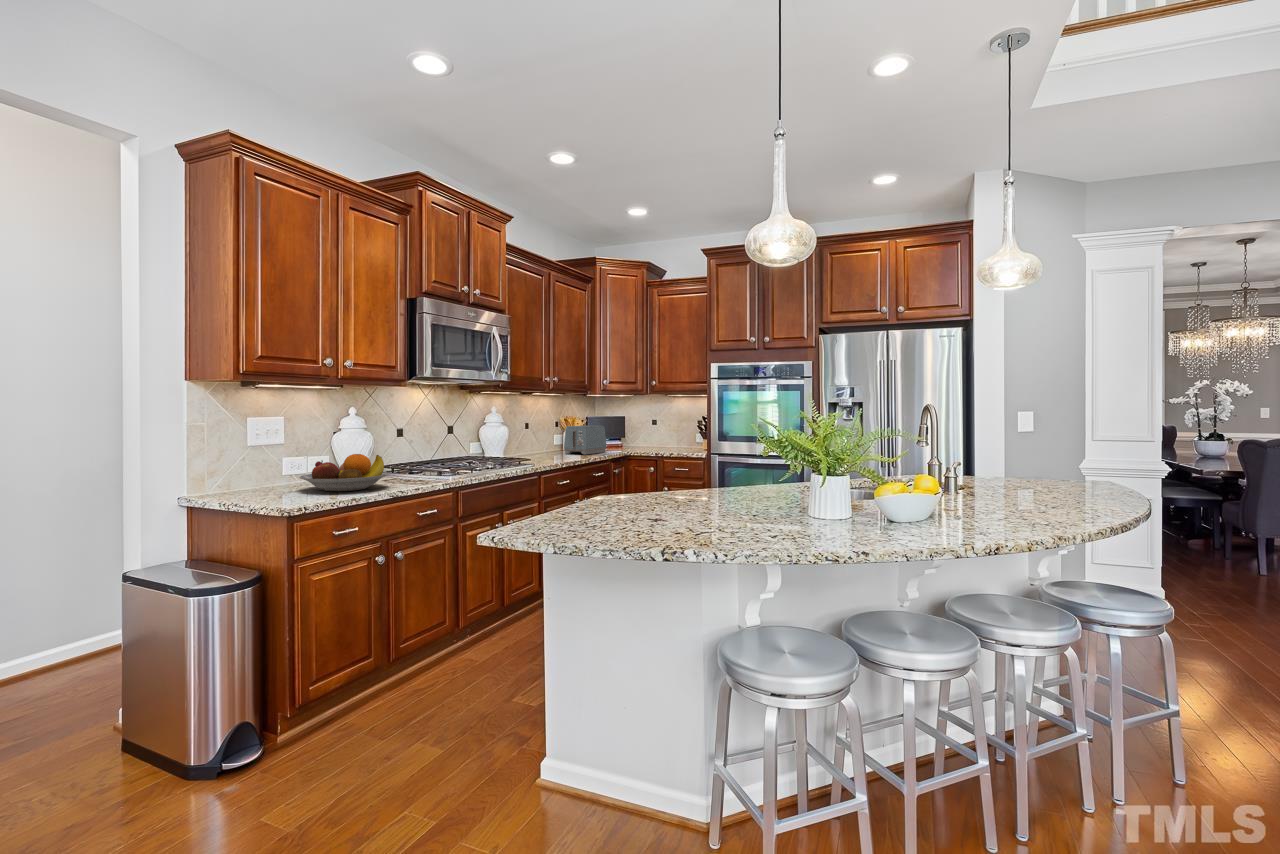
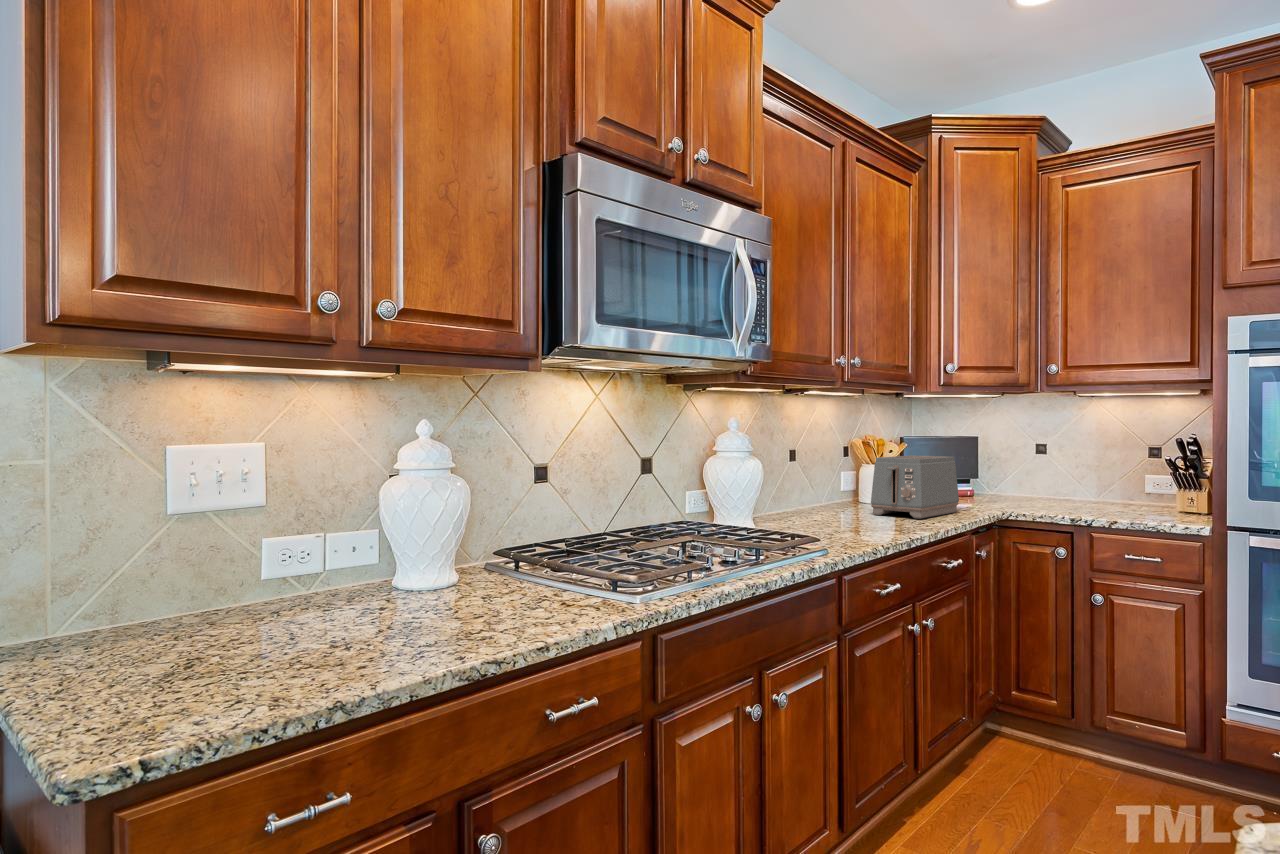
fruit bowl: present [299,454,389,491] -> none [226,547,465,659]

